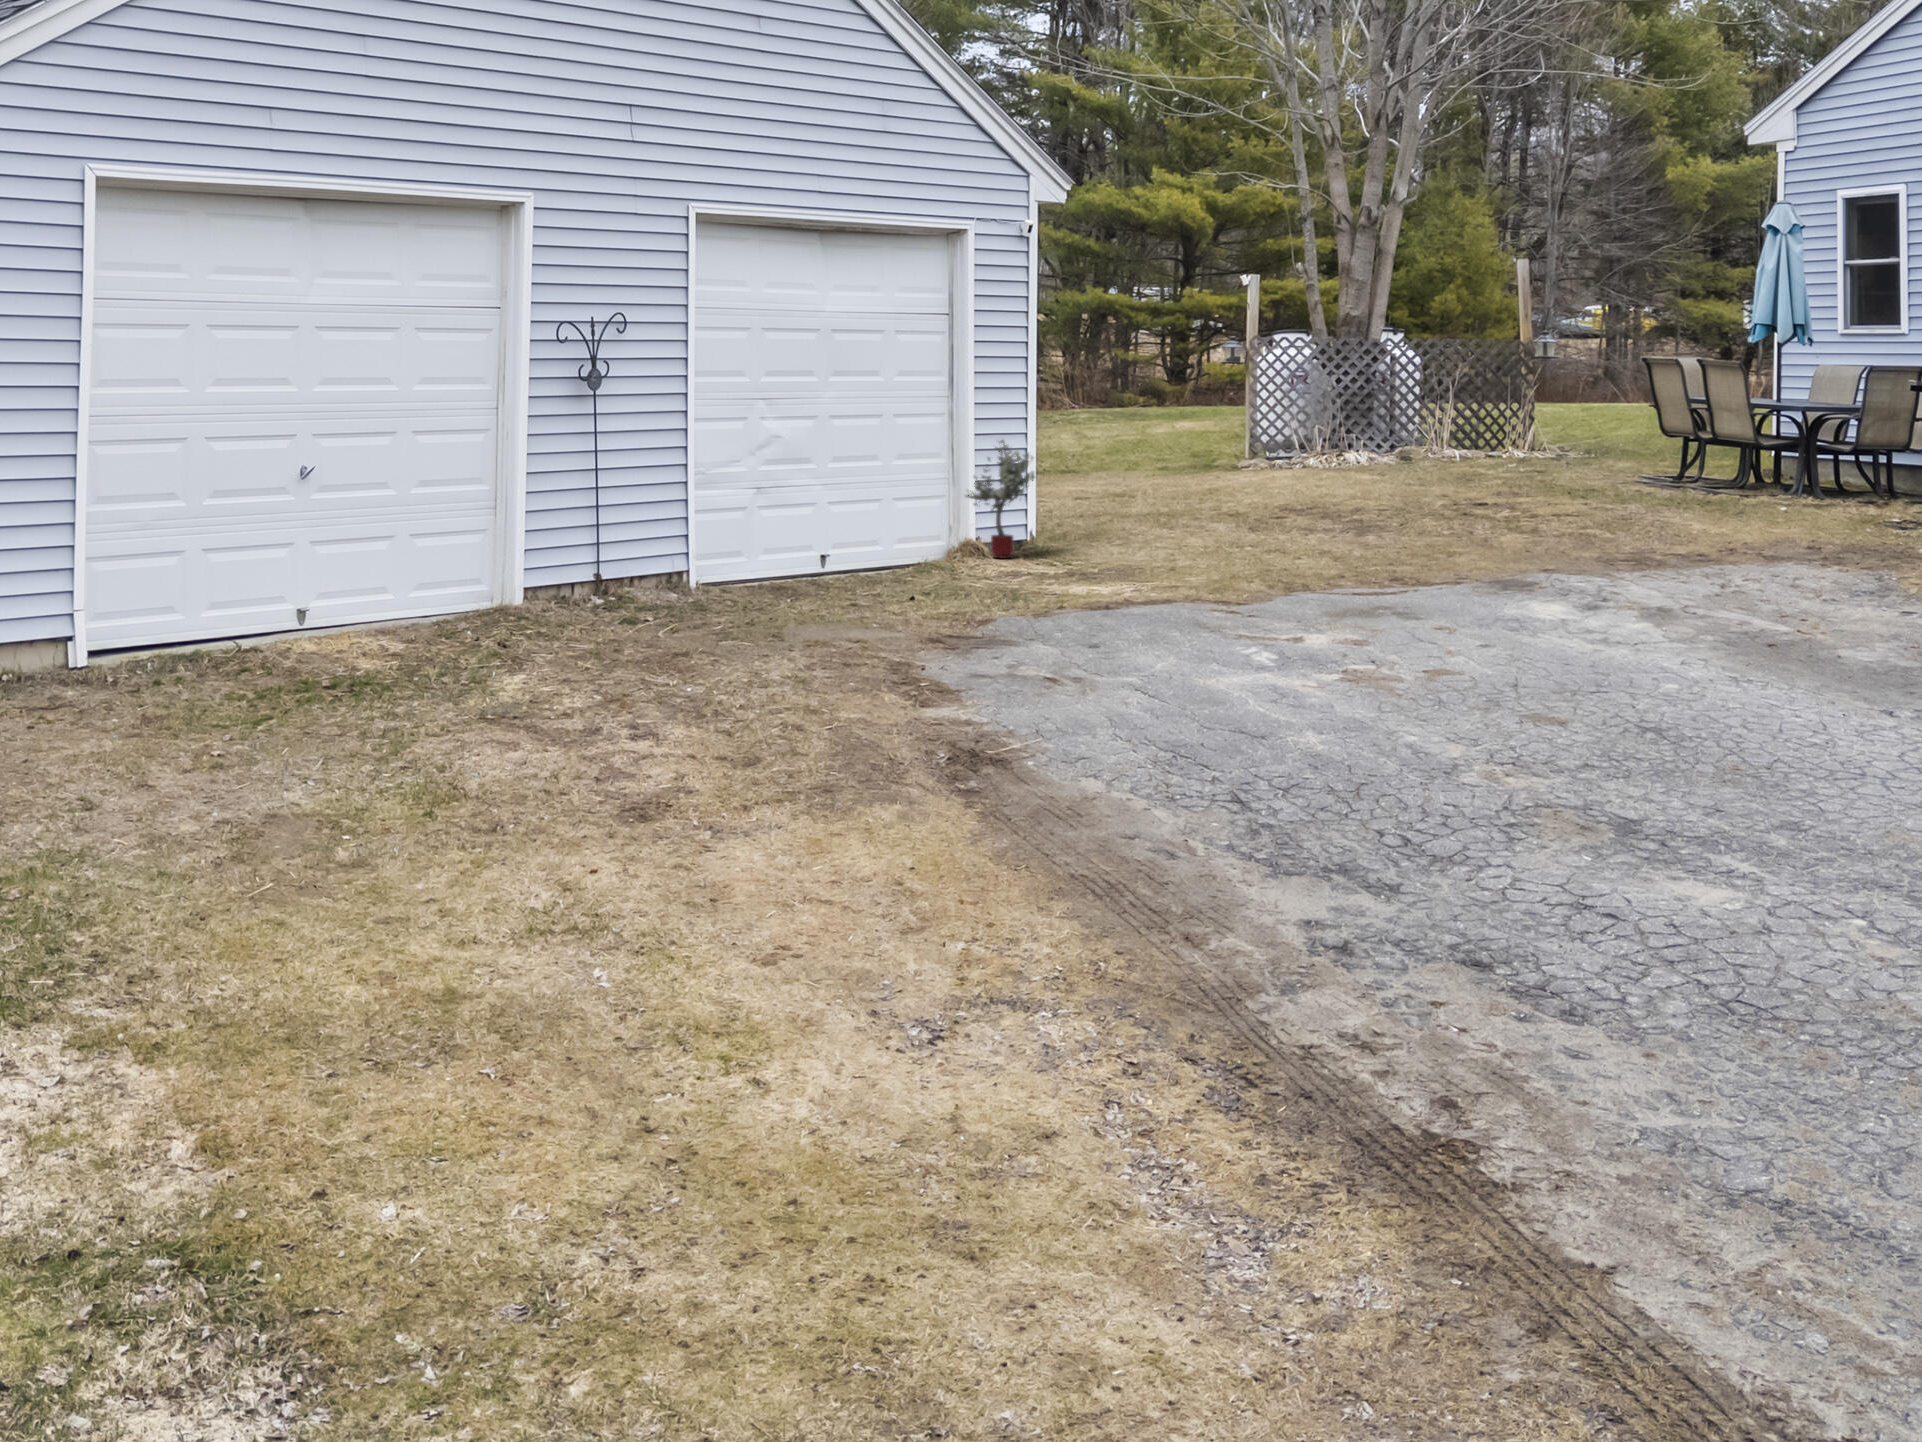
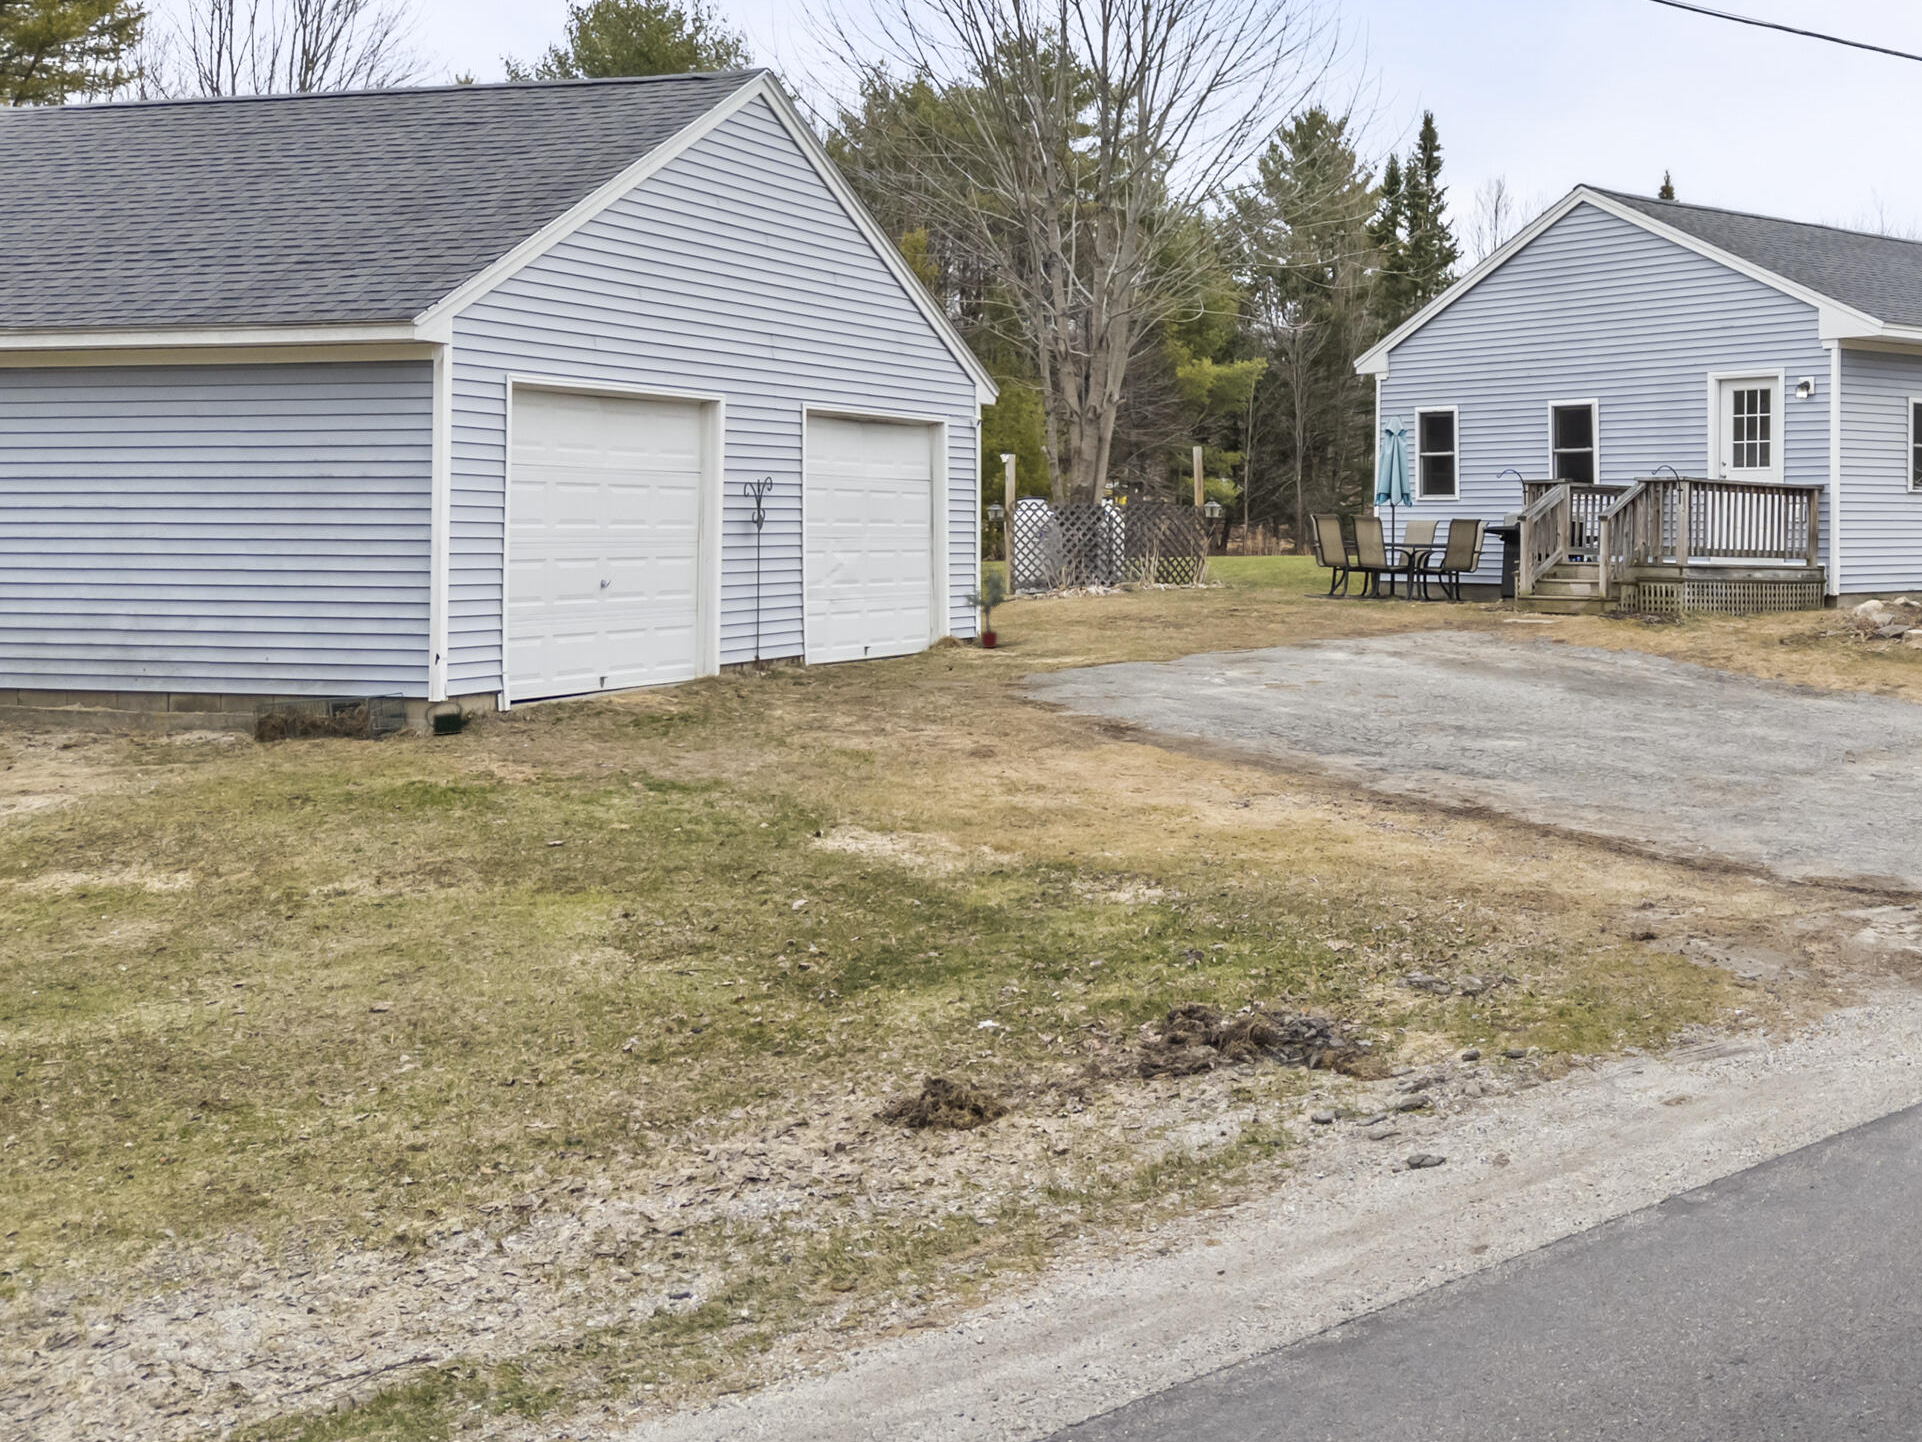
watering can: none [8,636,84,680] -> present [425,702,474,735]

